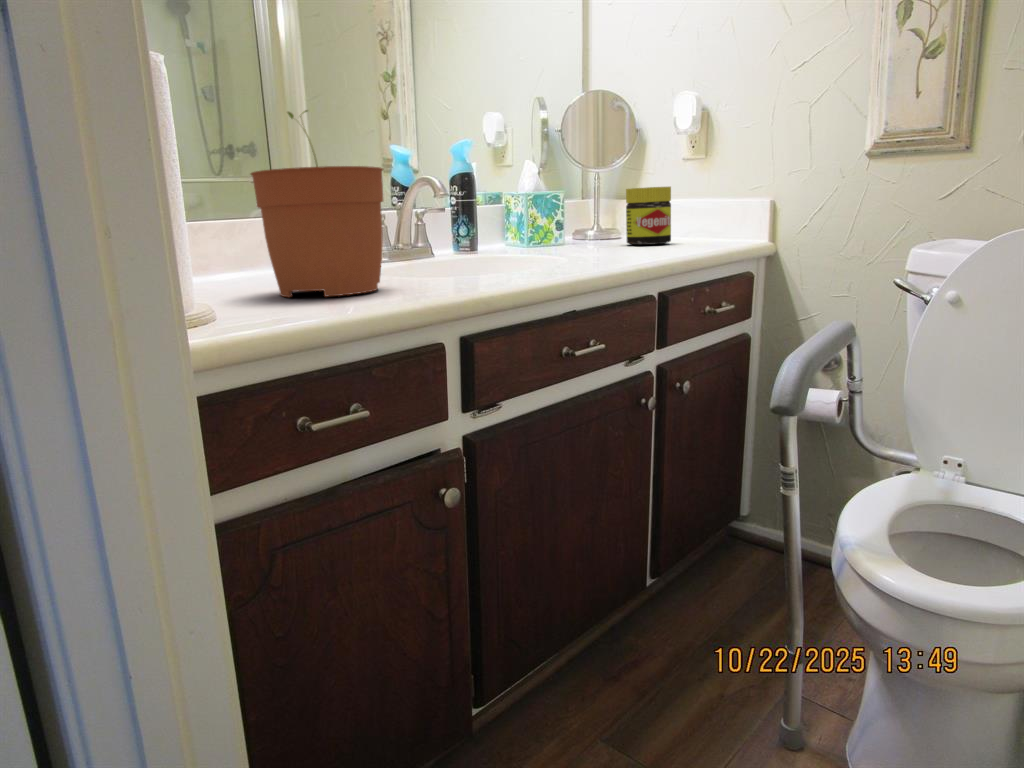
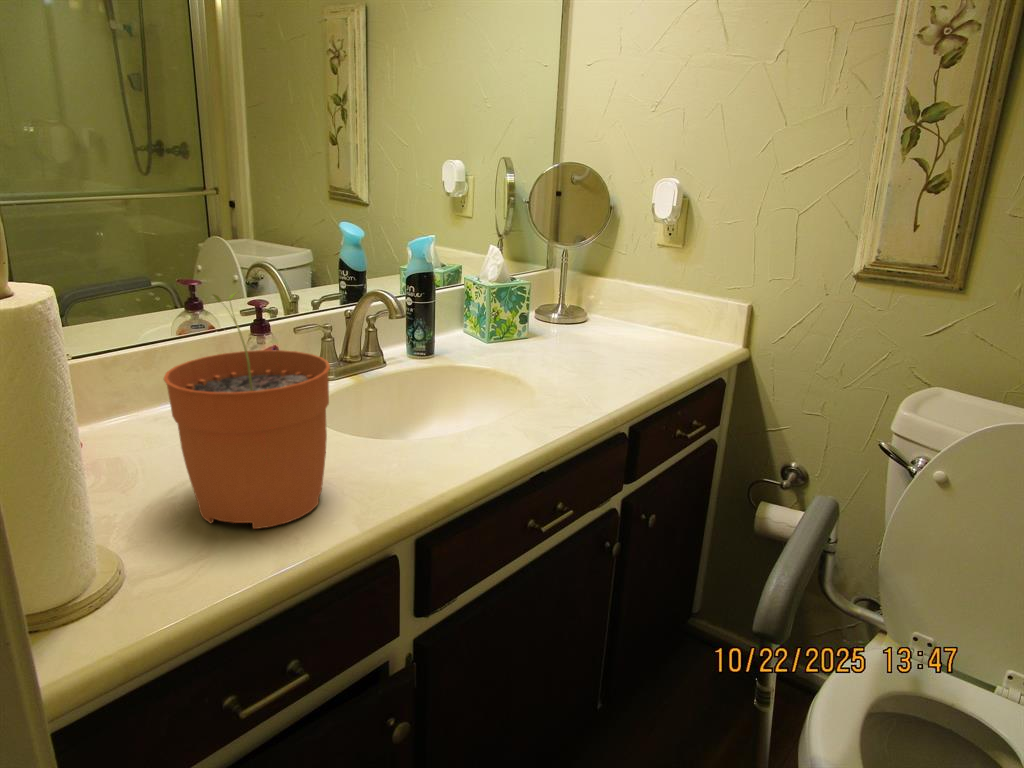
jar: present [626,187,671,245] -> none [594,279,646,345]

